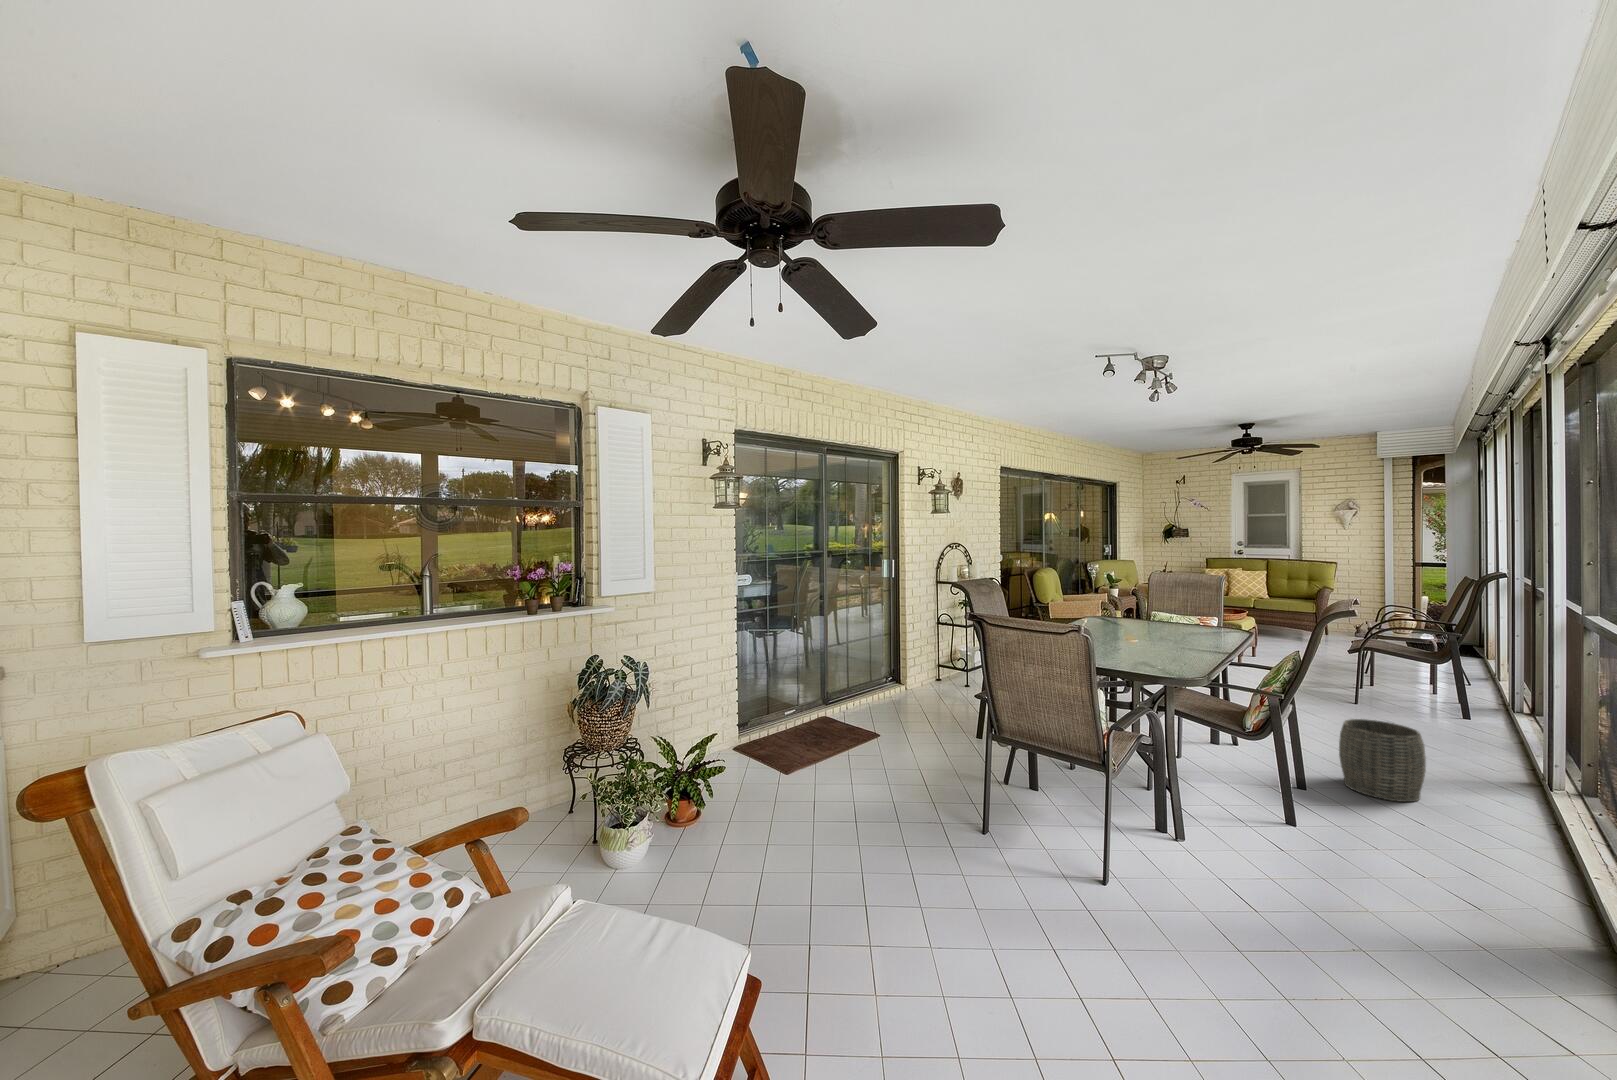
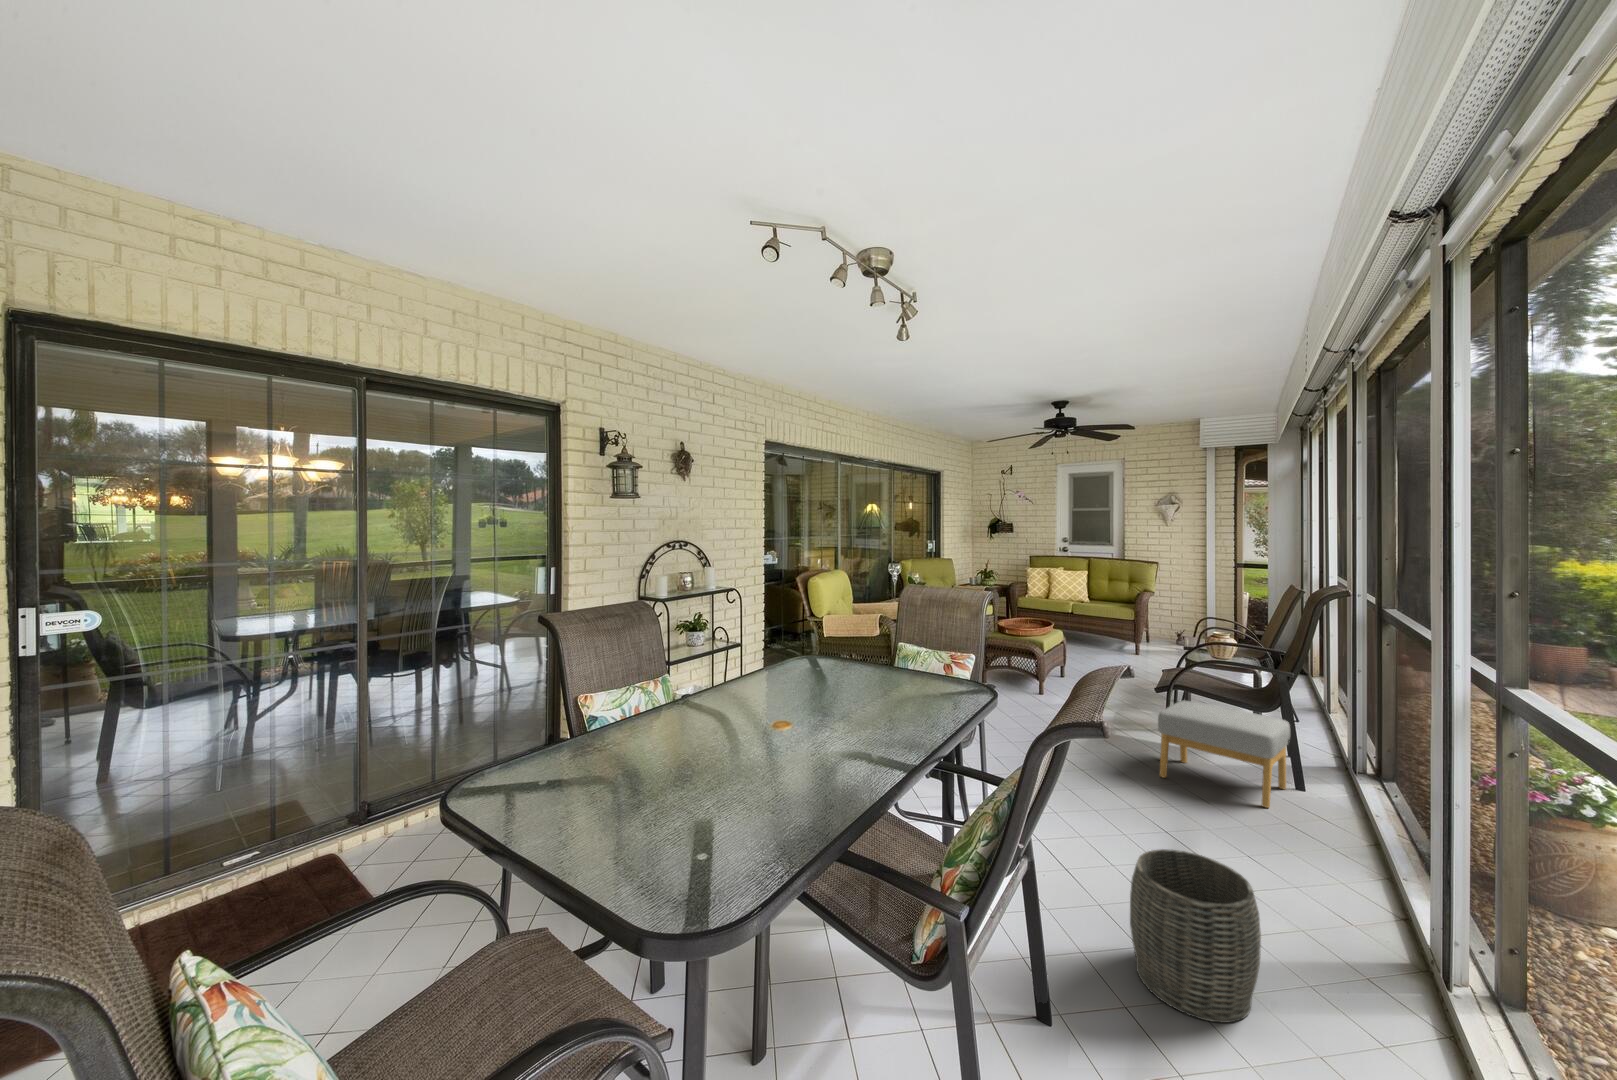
footstool: none [1347,659,1459,729] -> present [1158,701,1290,808]

